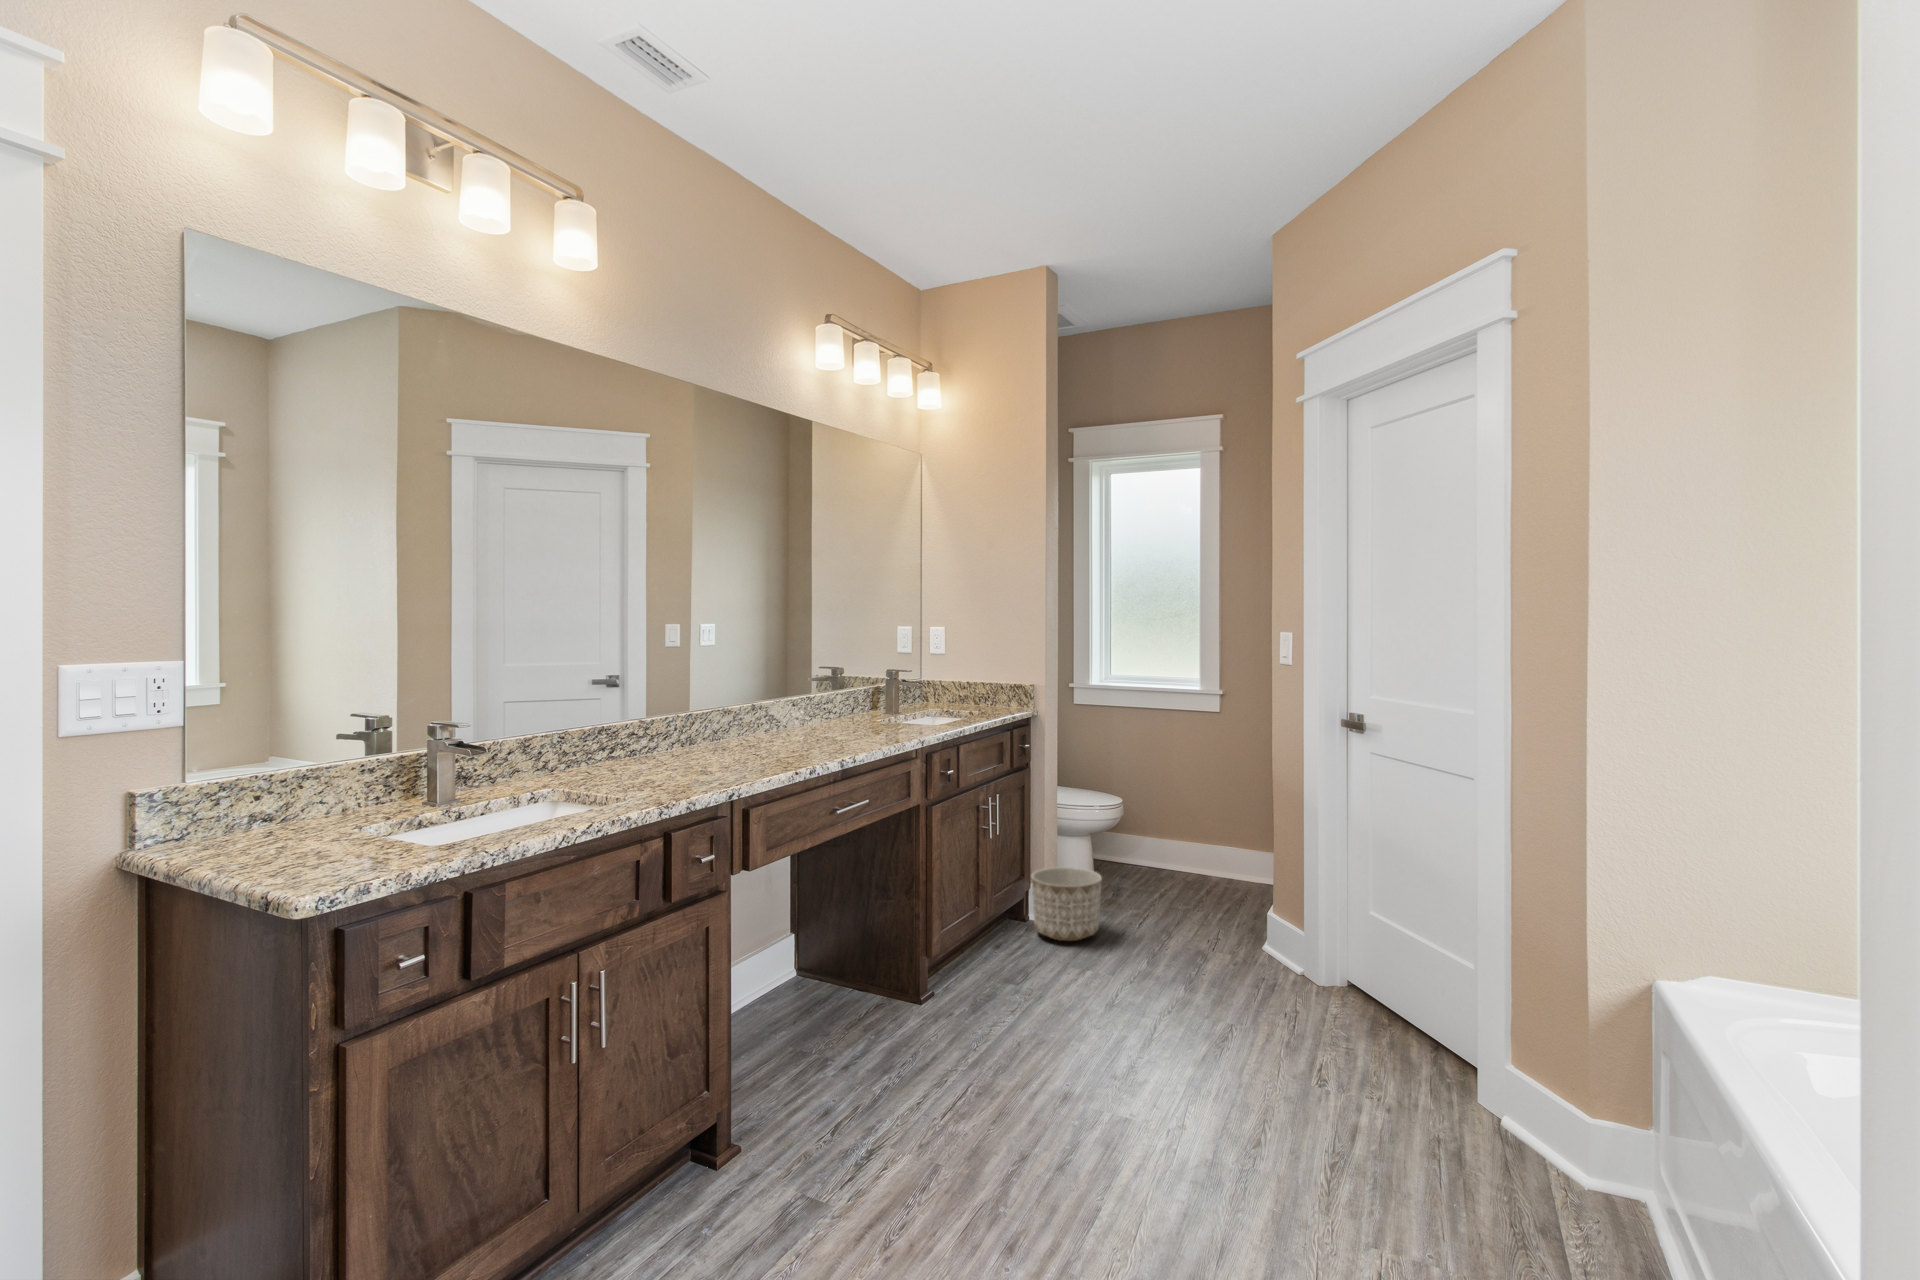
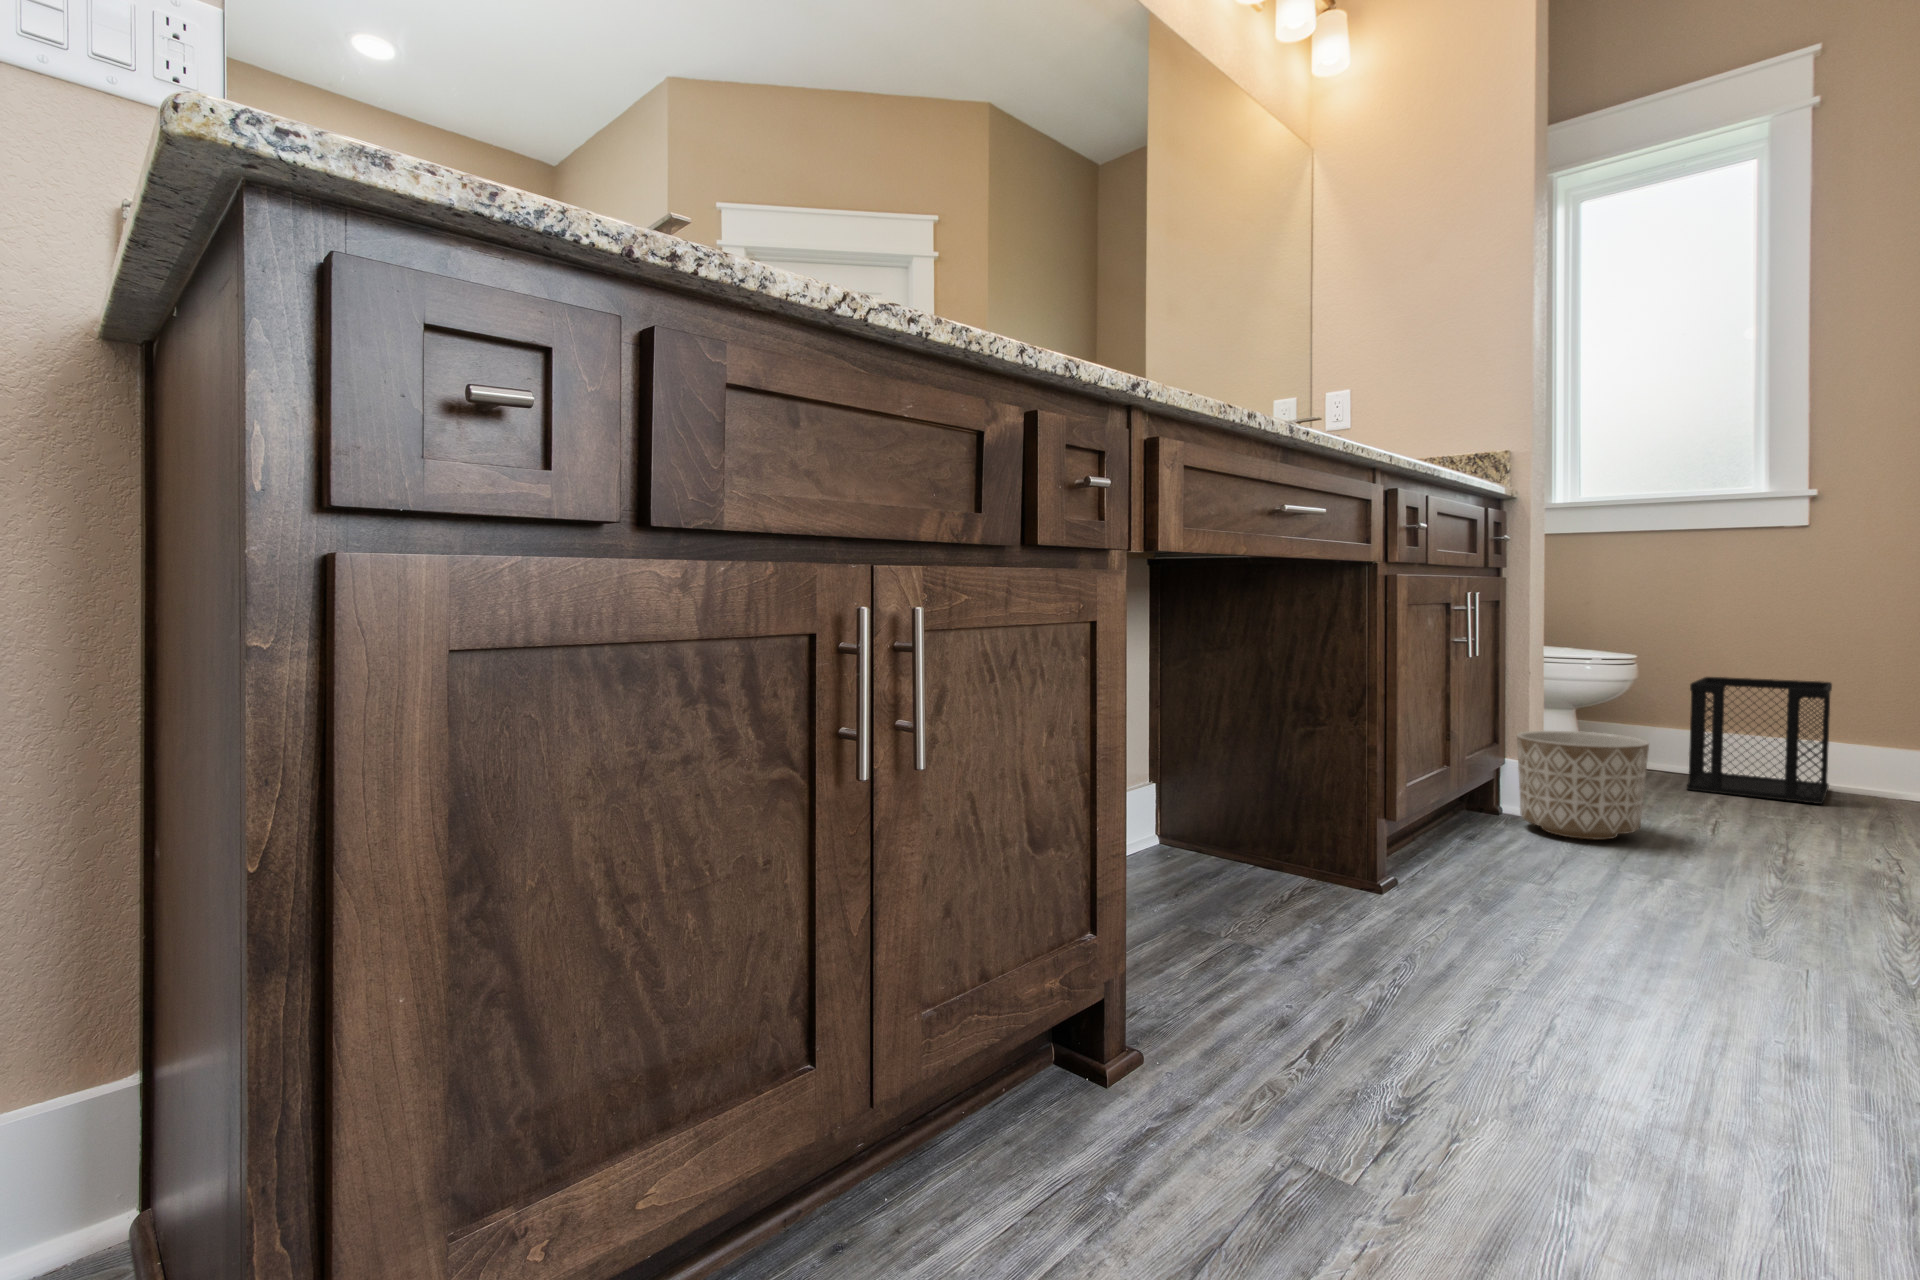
wastebasket: none [1155,806,1236,895] -> present [1687,677,1832,804]

